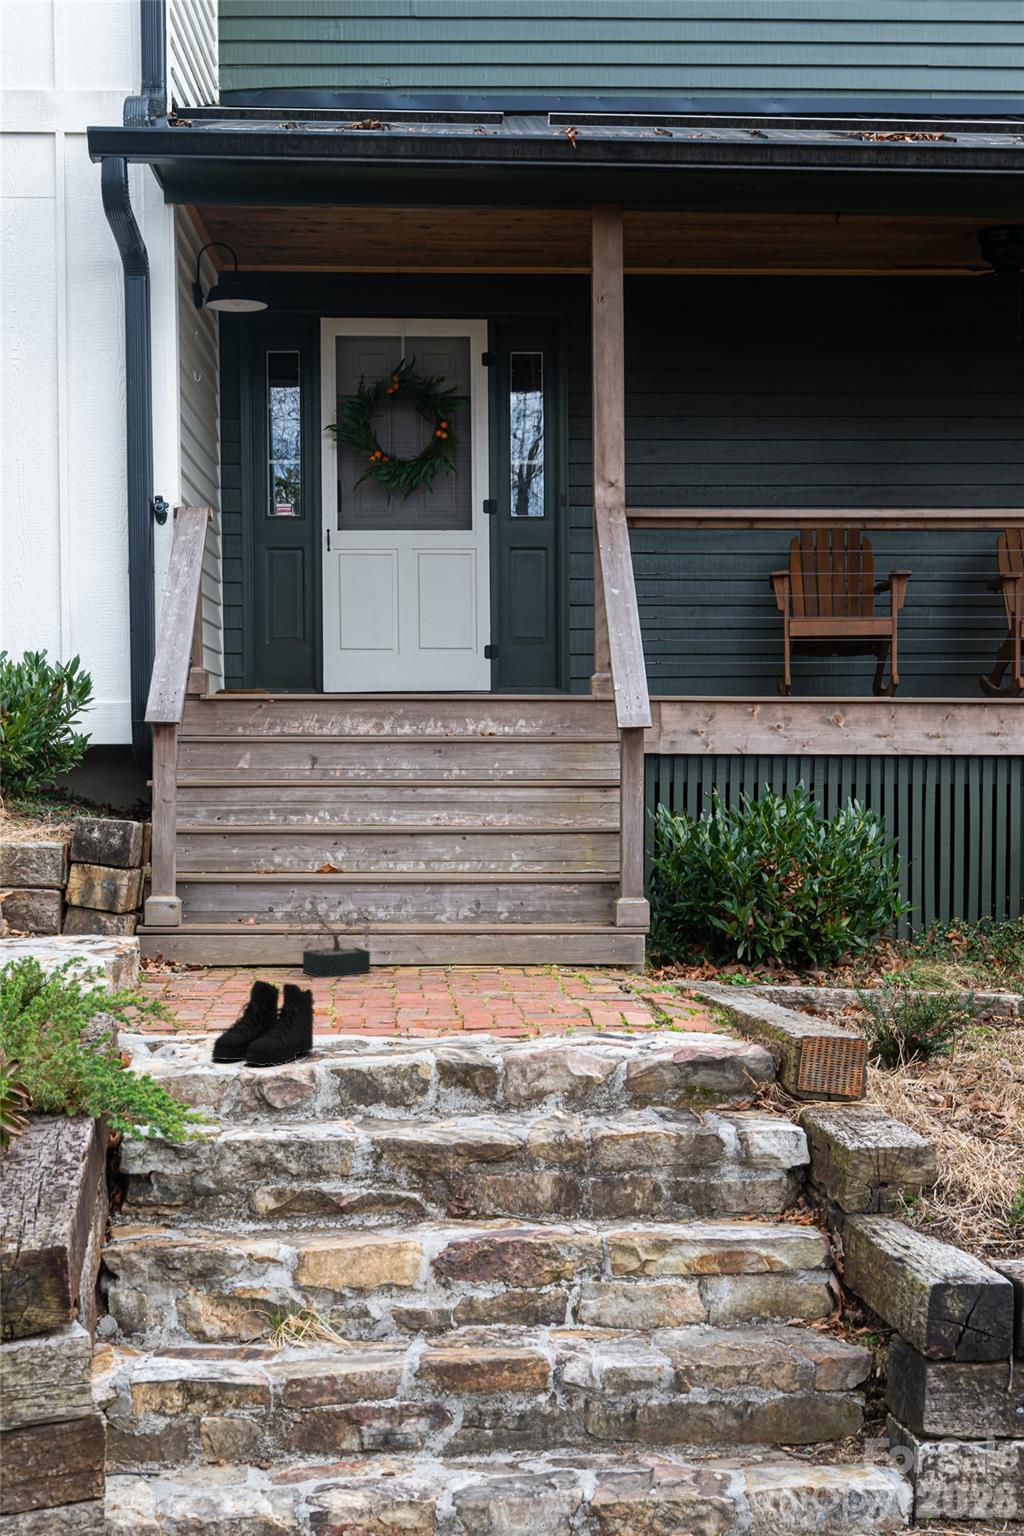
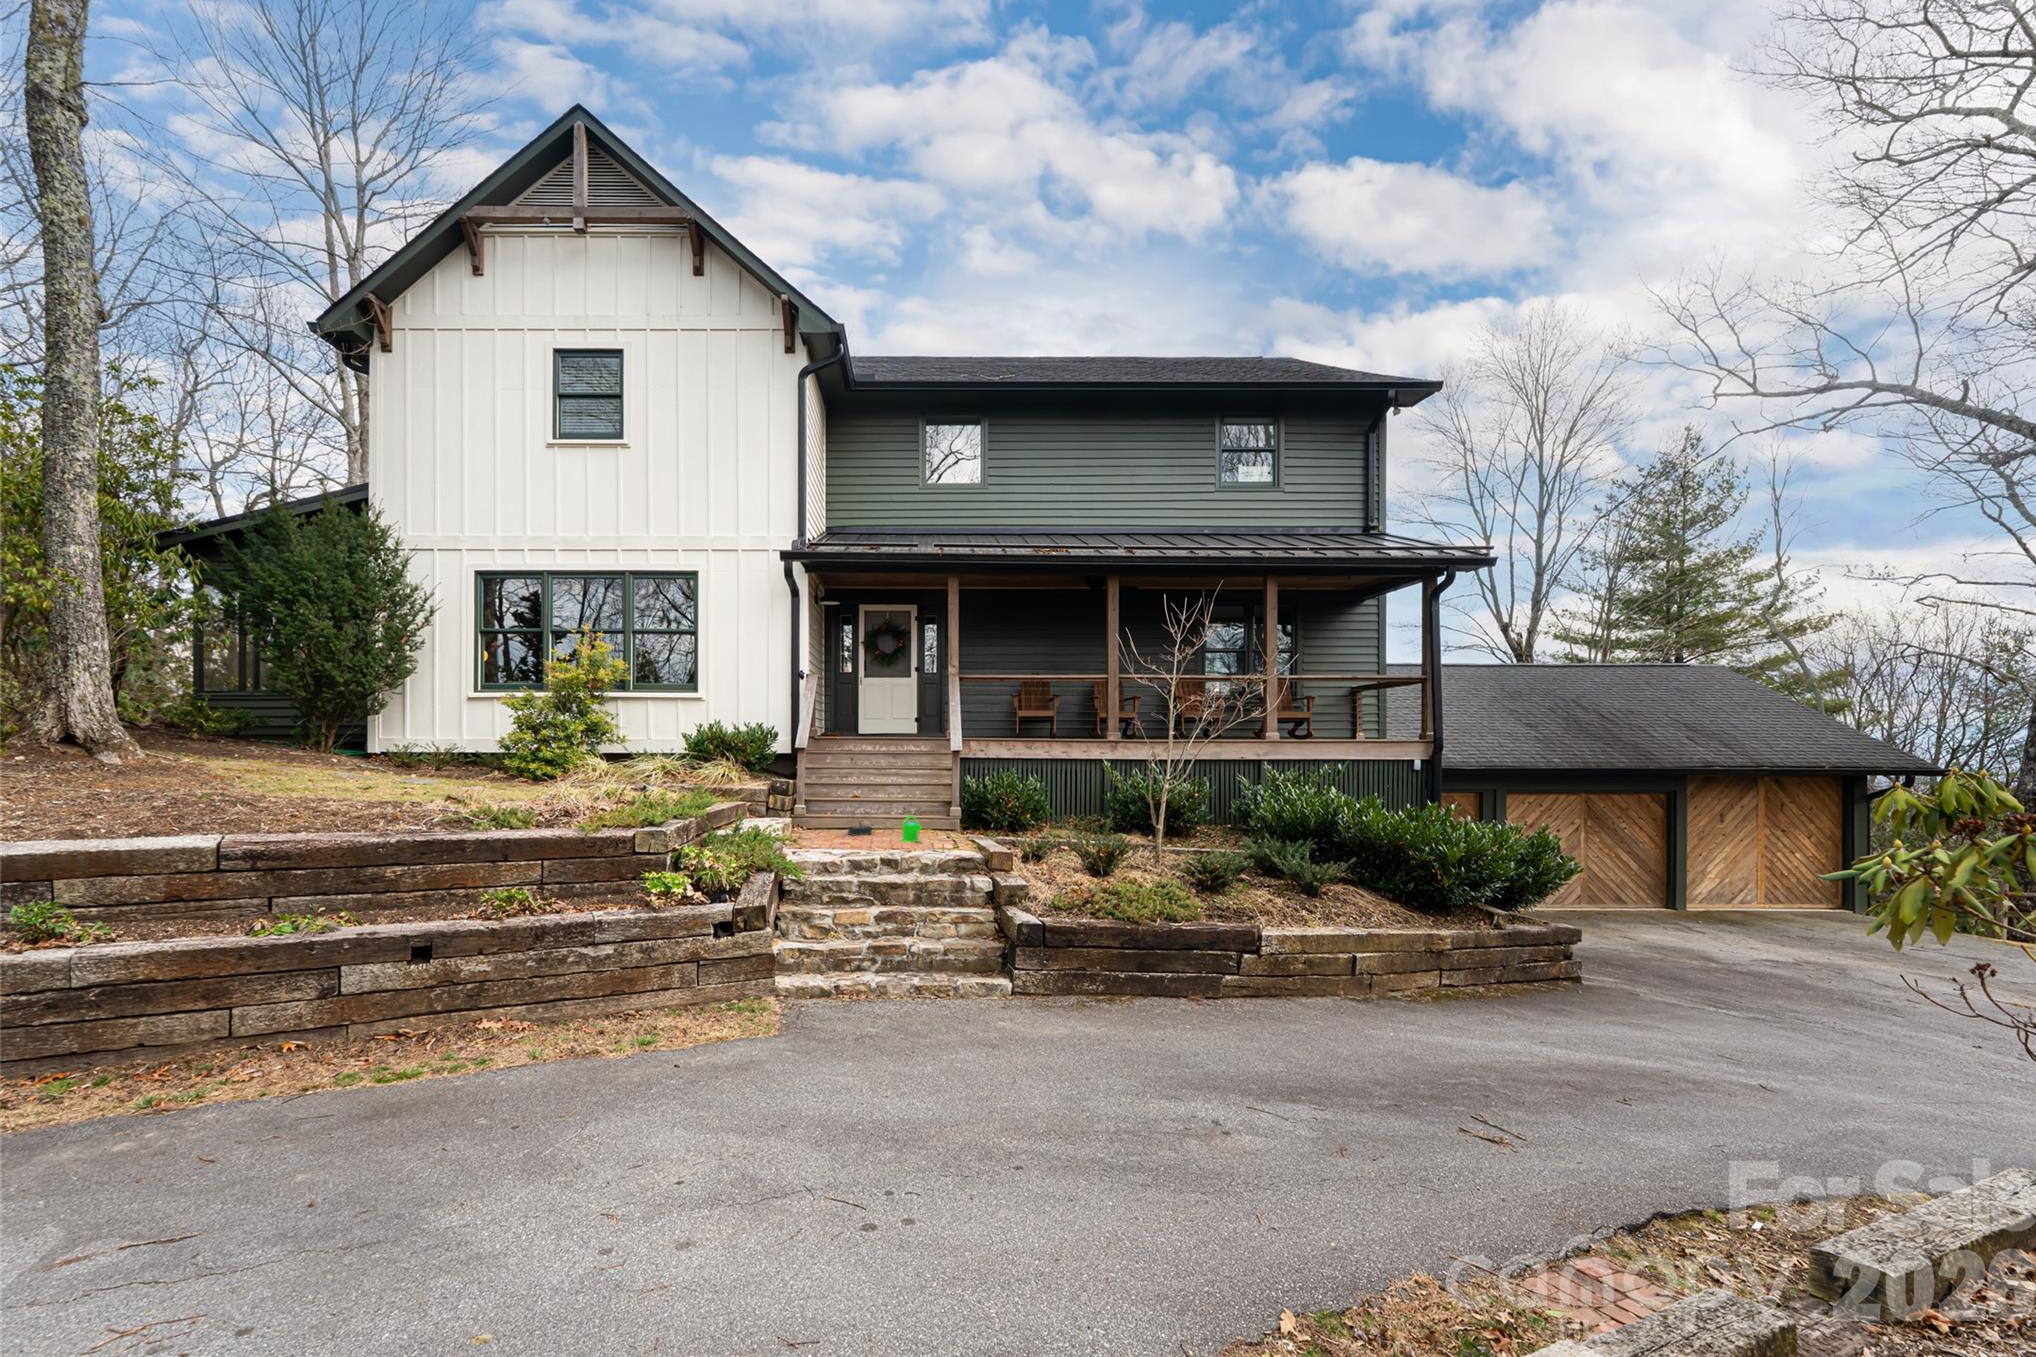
watering can: none [460,916,524,996] -> present [902,815,921,842]
boots: present [212,980,315,1066] -> none [813,834,846,861]

